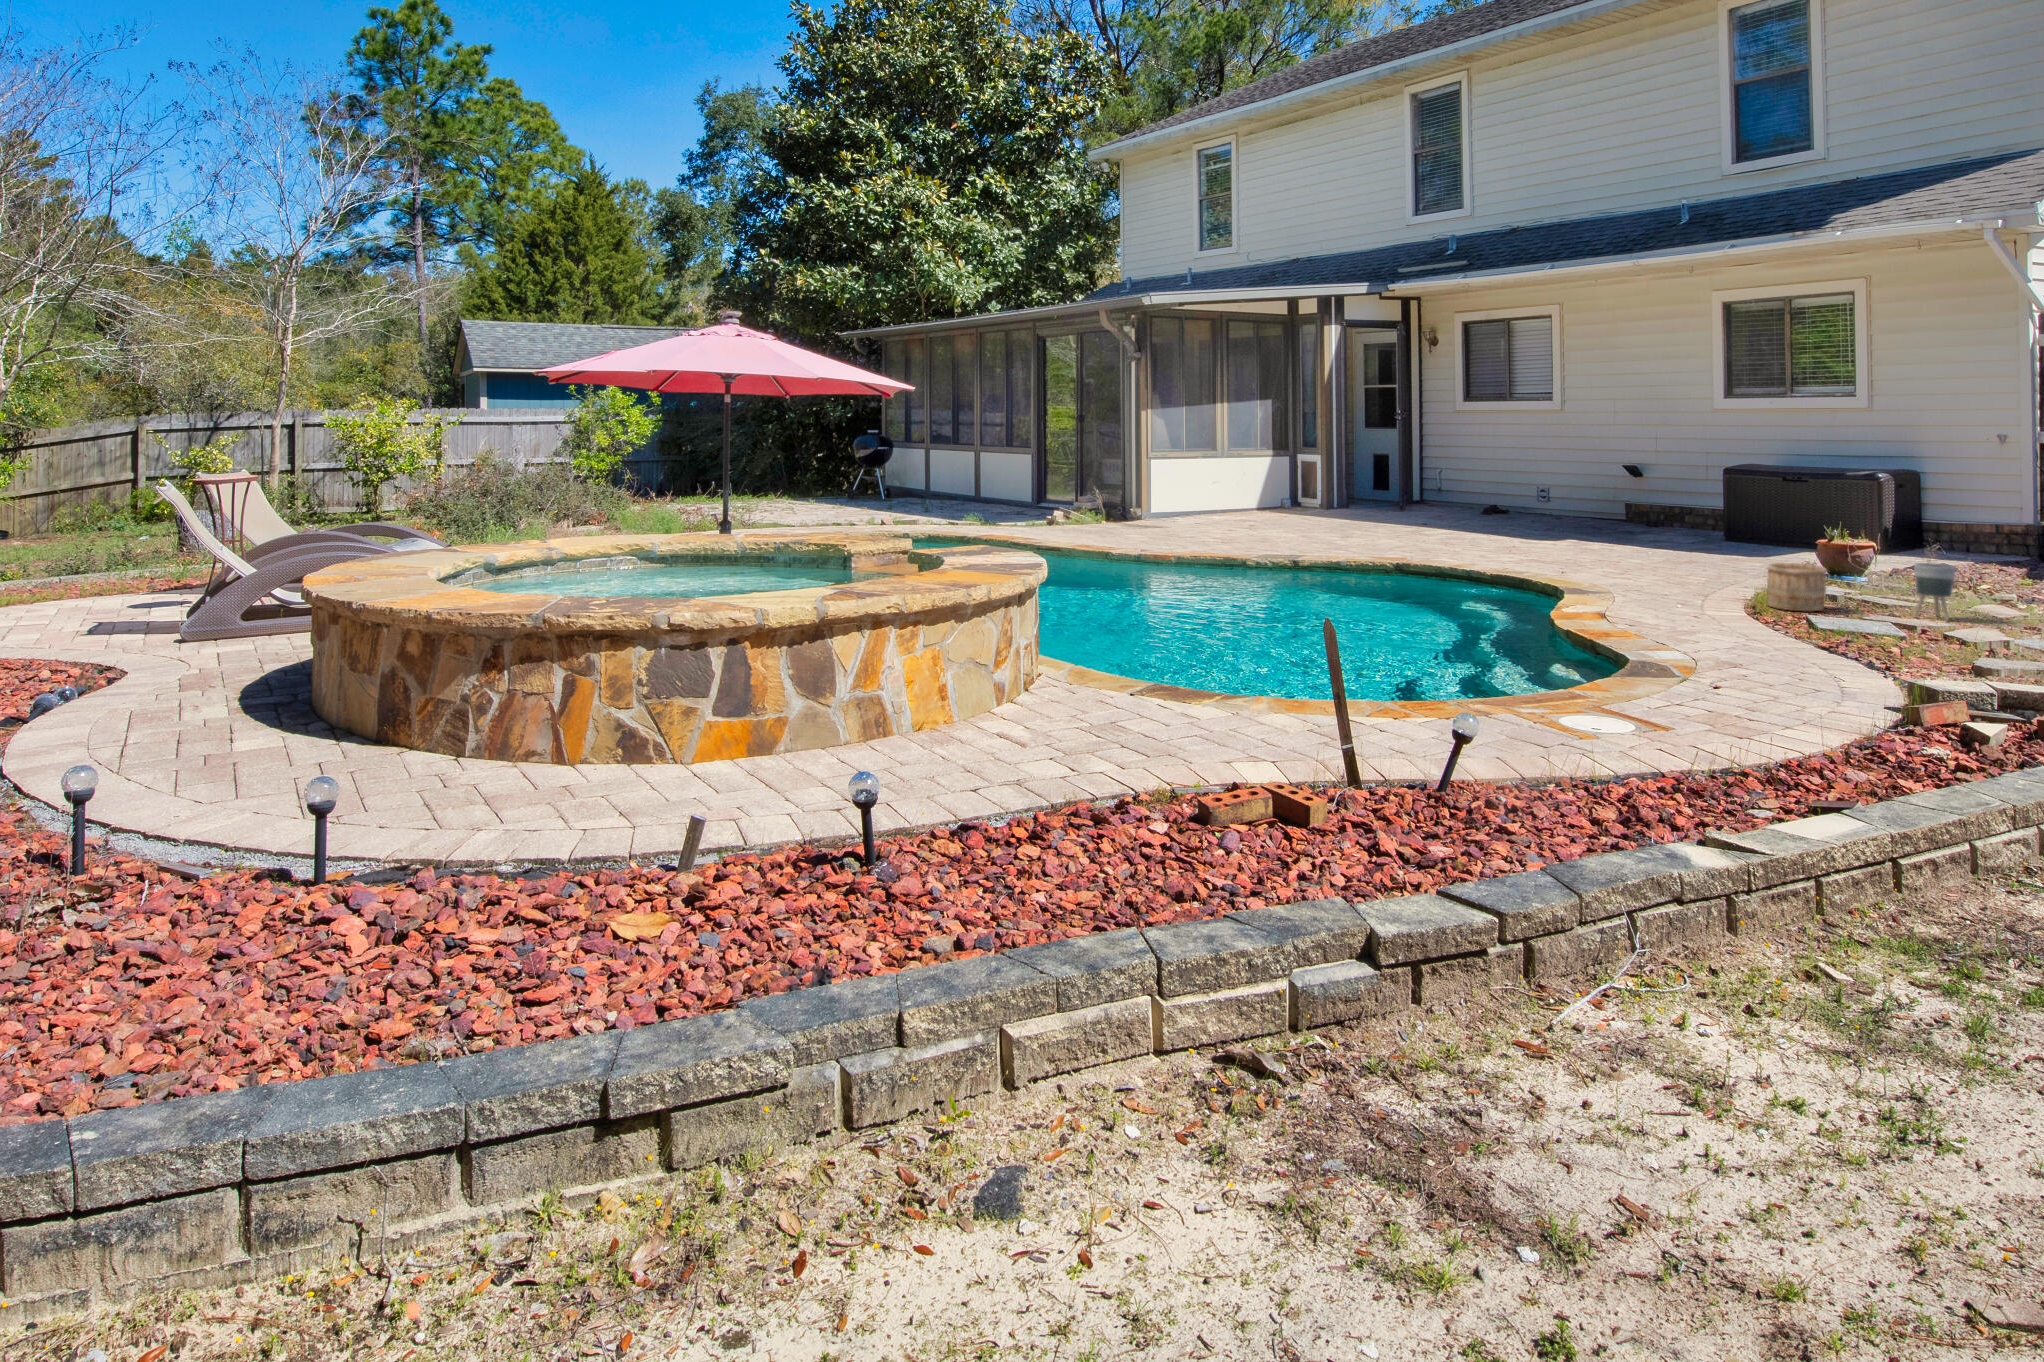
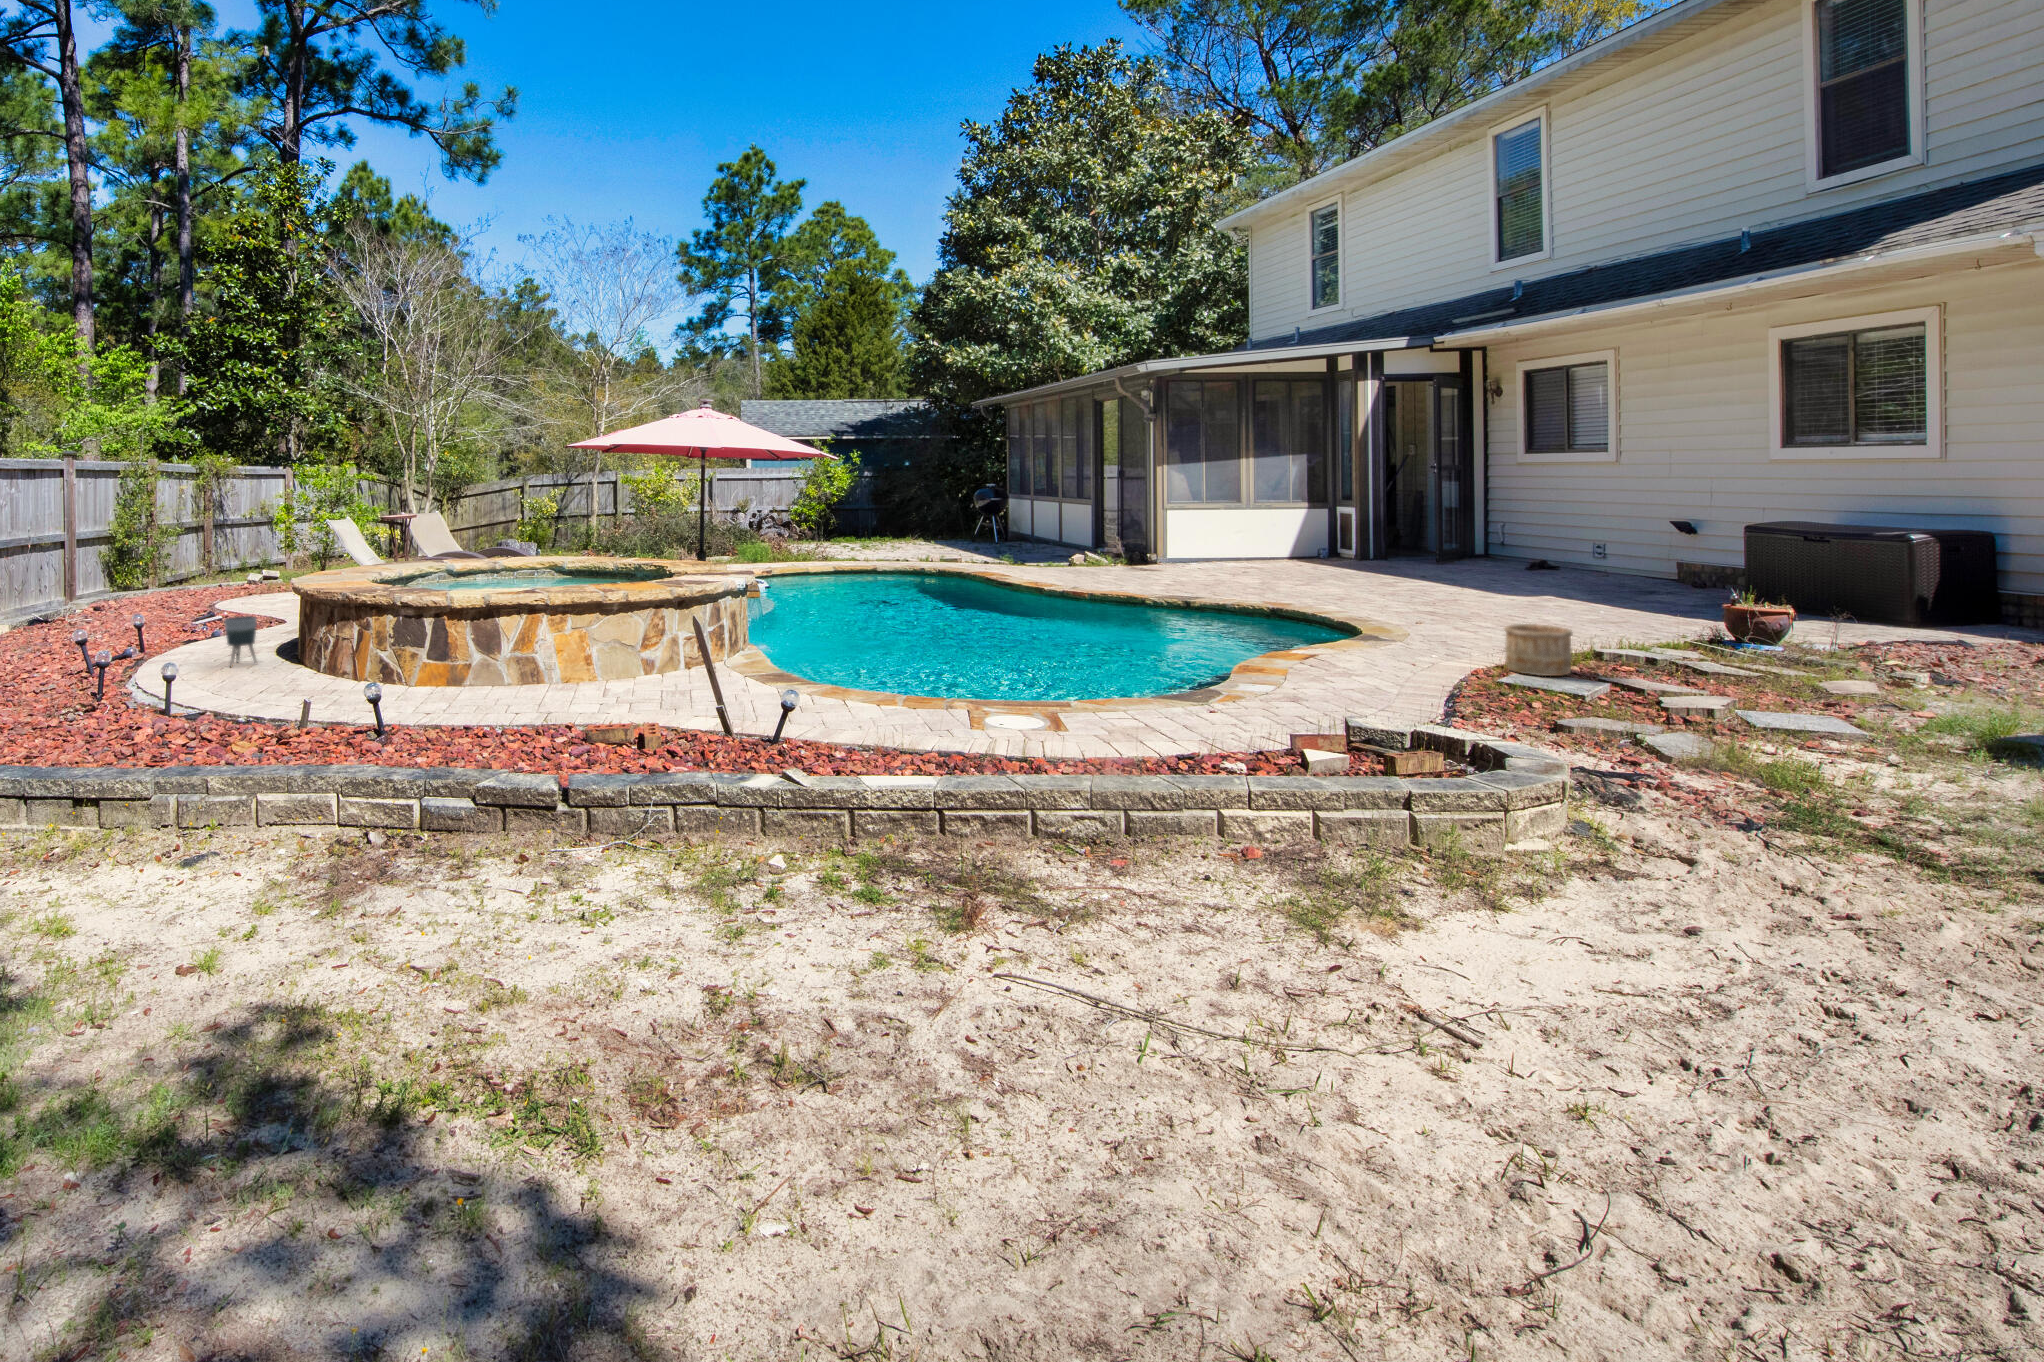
planter: present [1914,563,1956,621] -> present [224,616,257,666]

